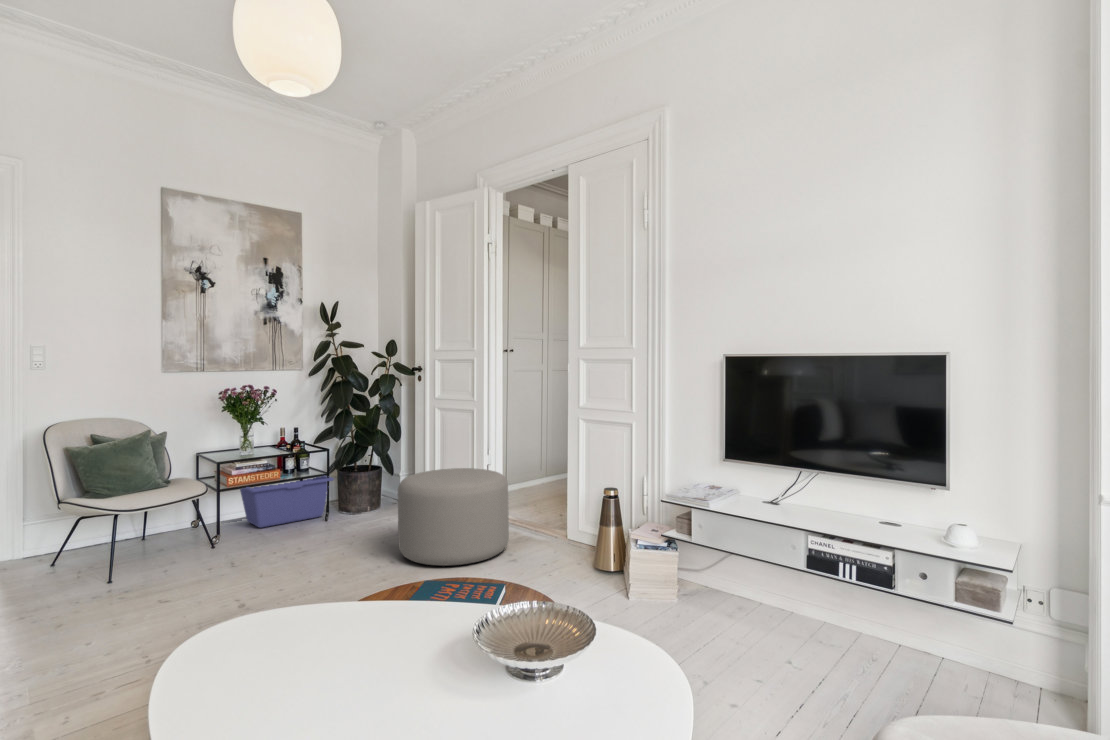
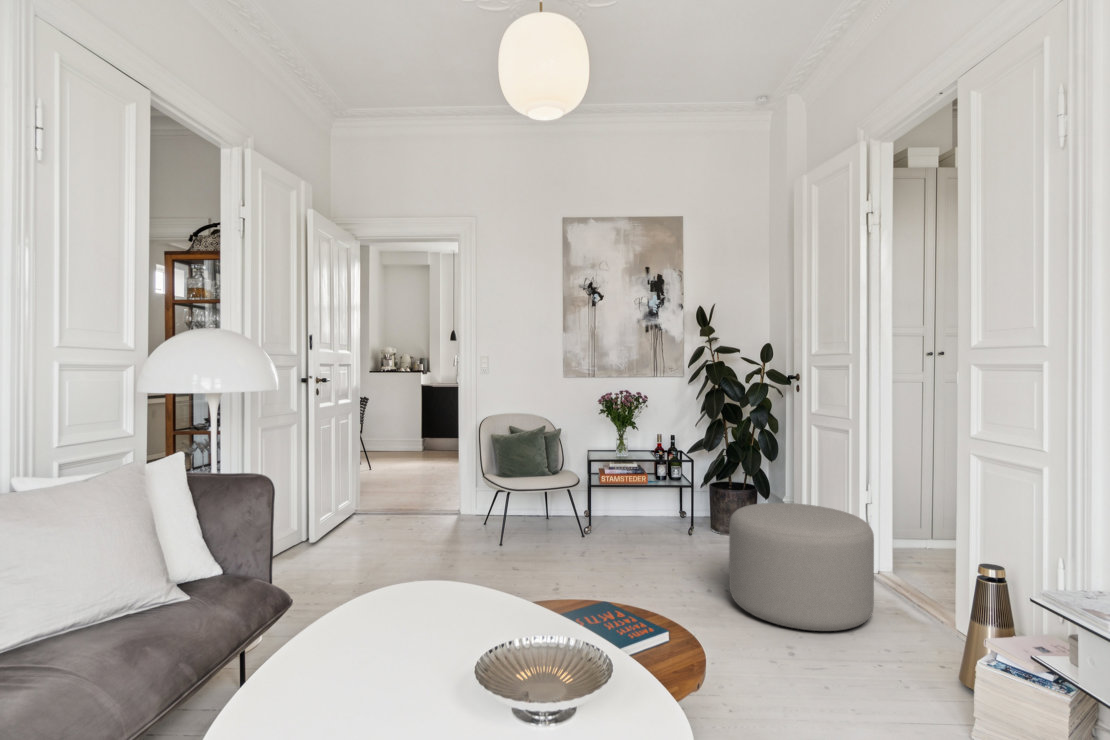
storage bin: present [240,476,334,528] -> none [615,481,701,528]

